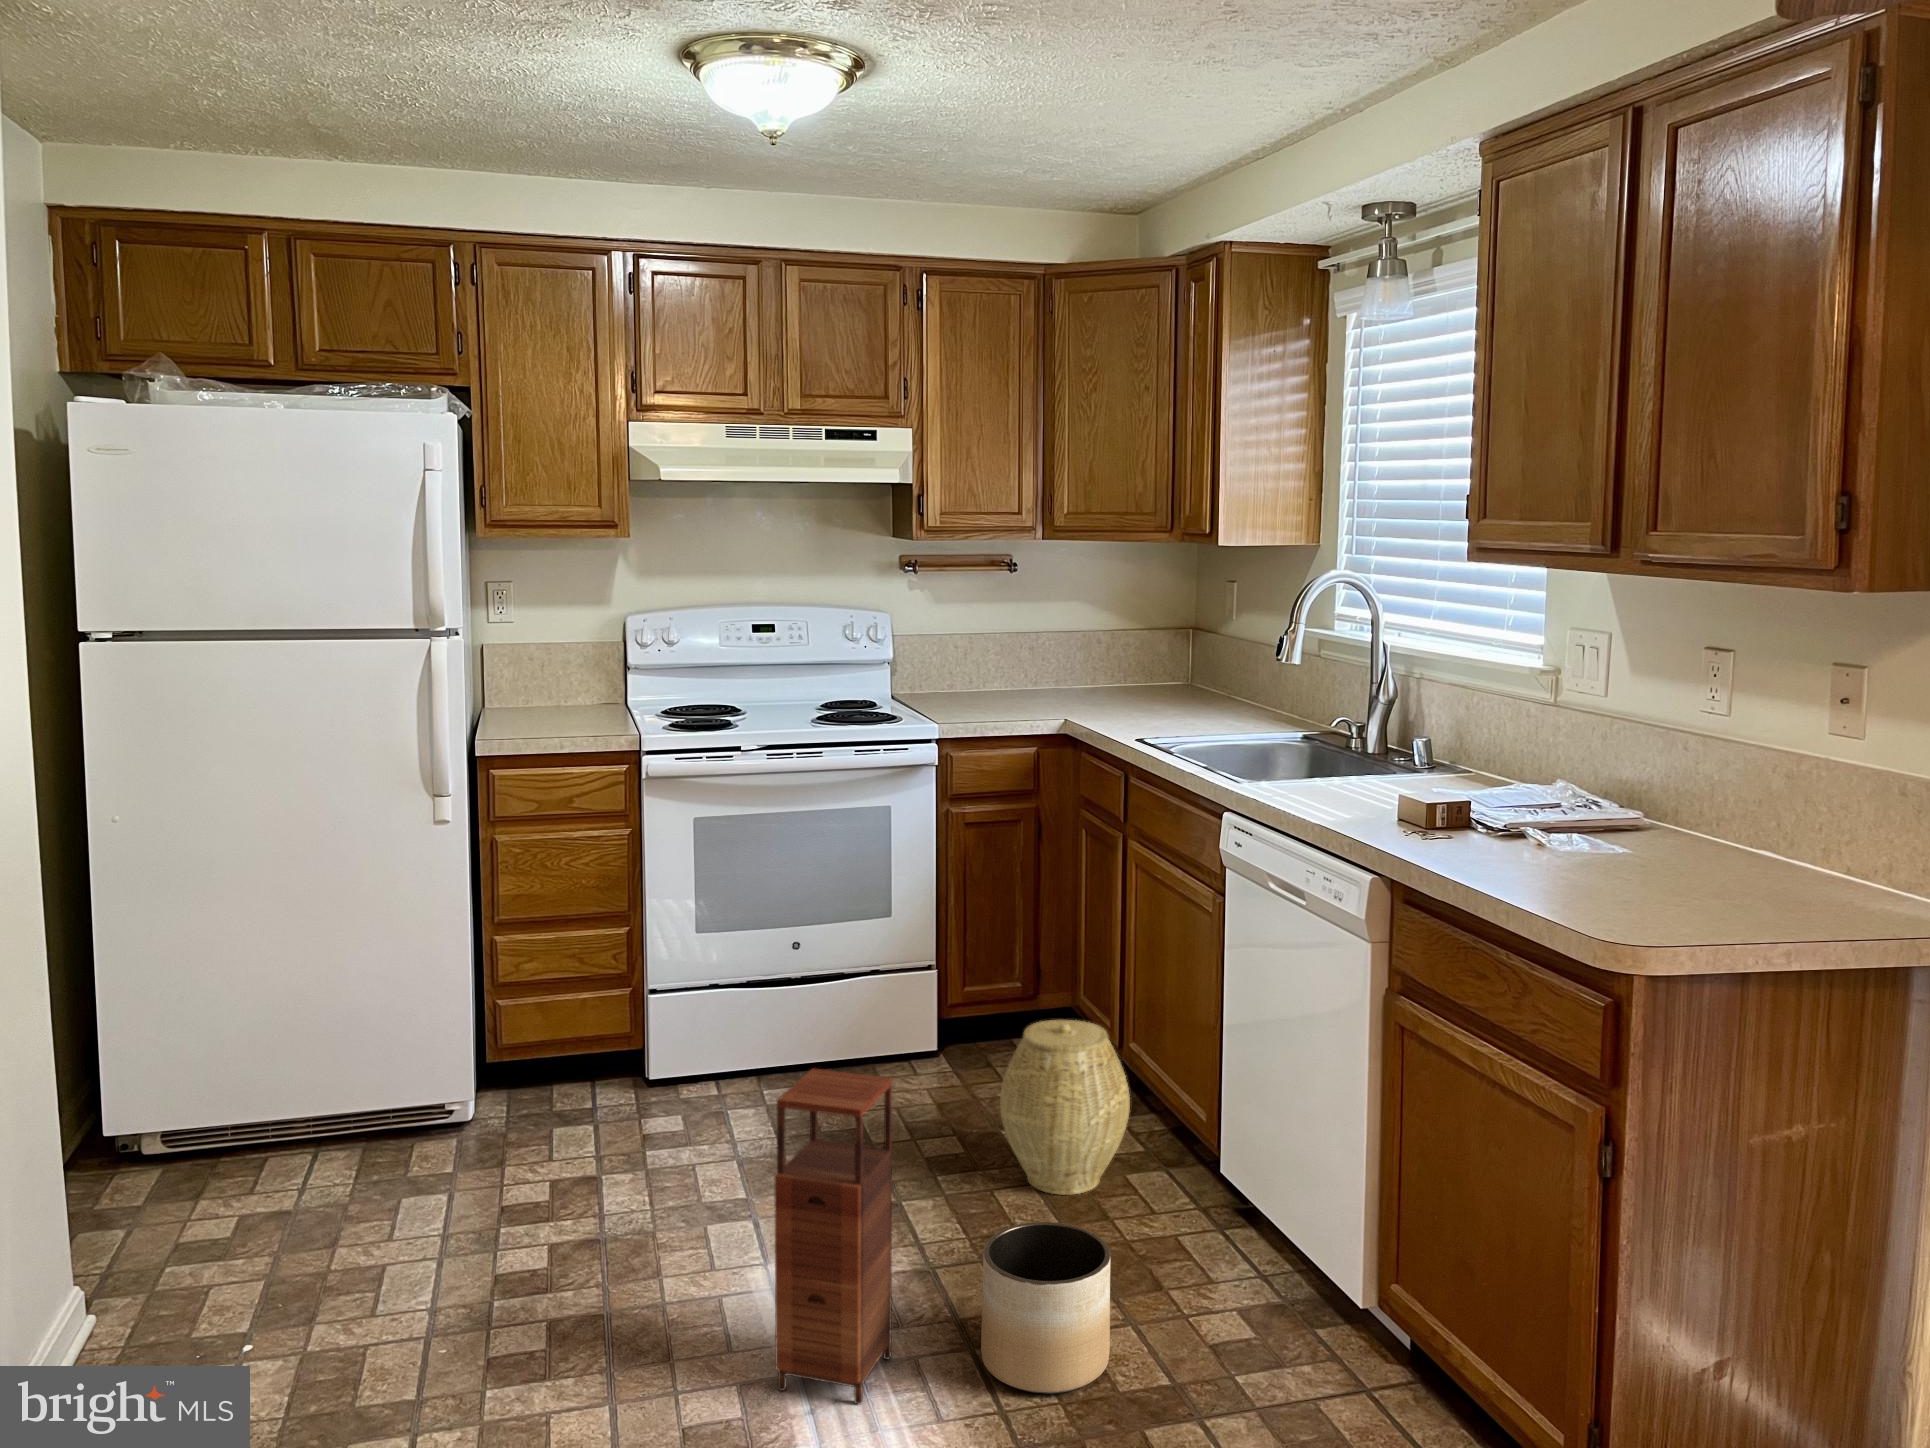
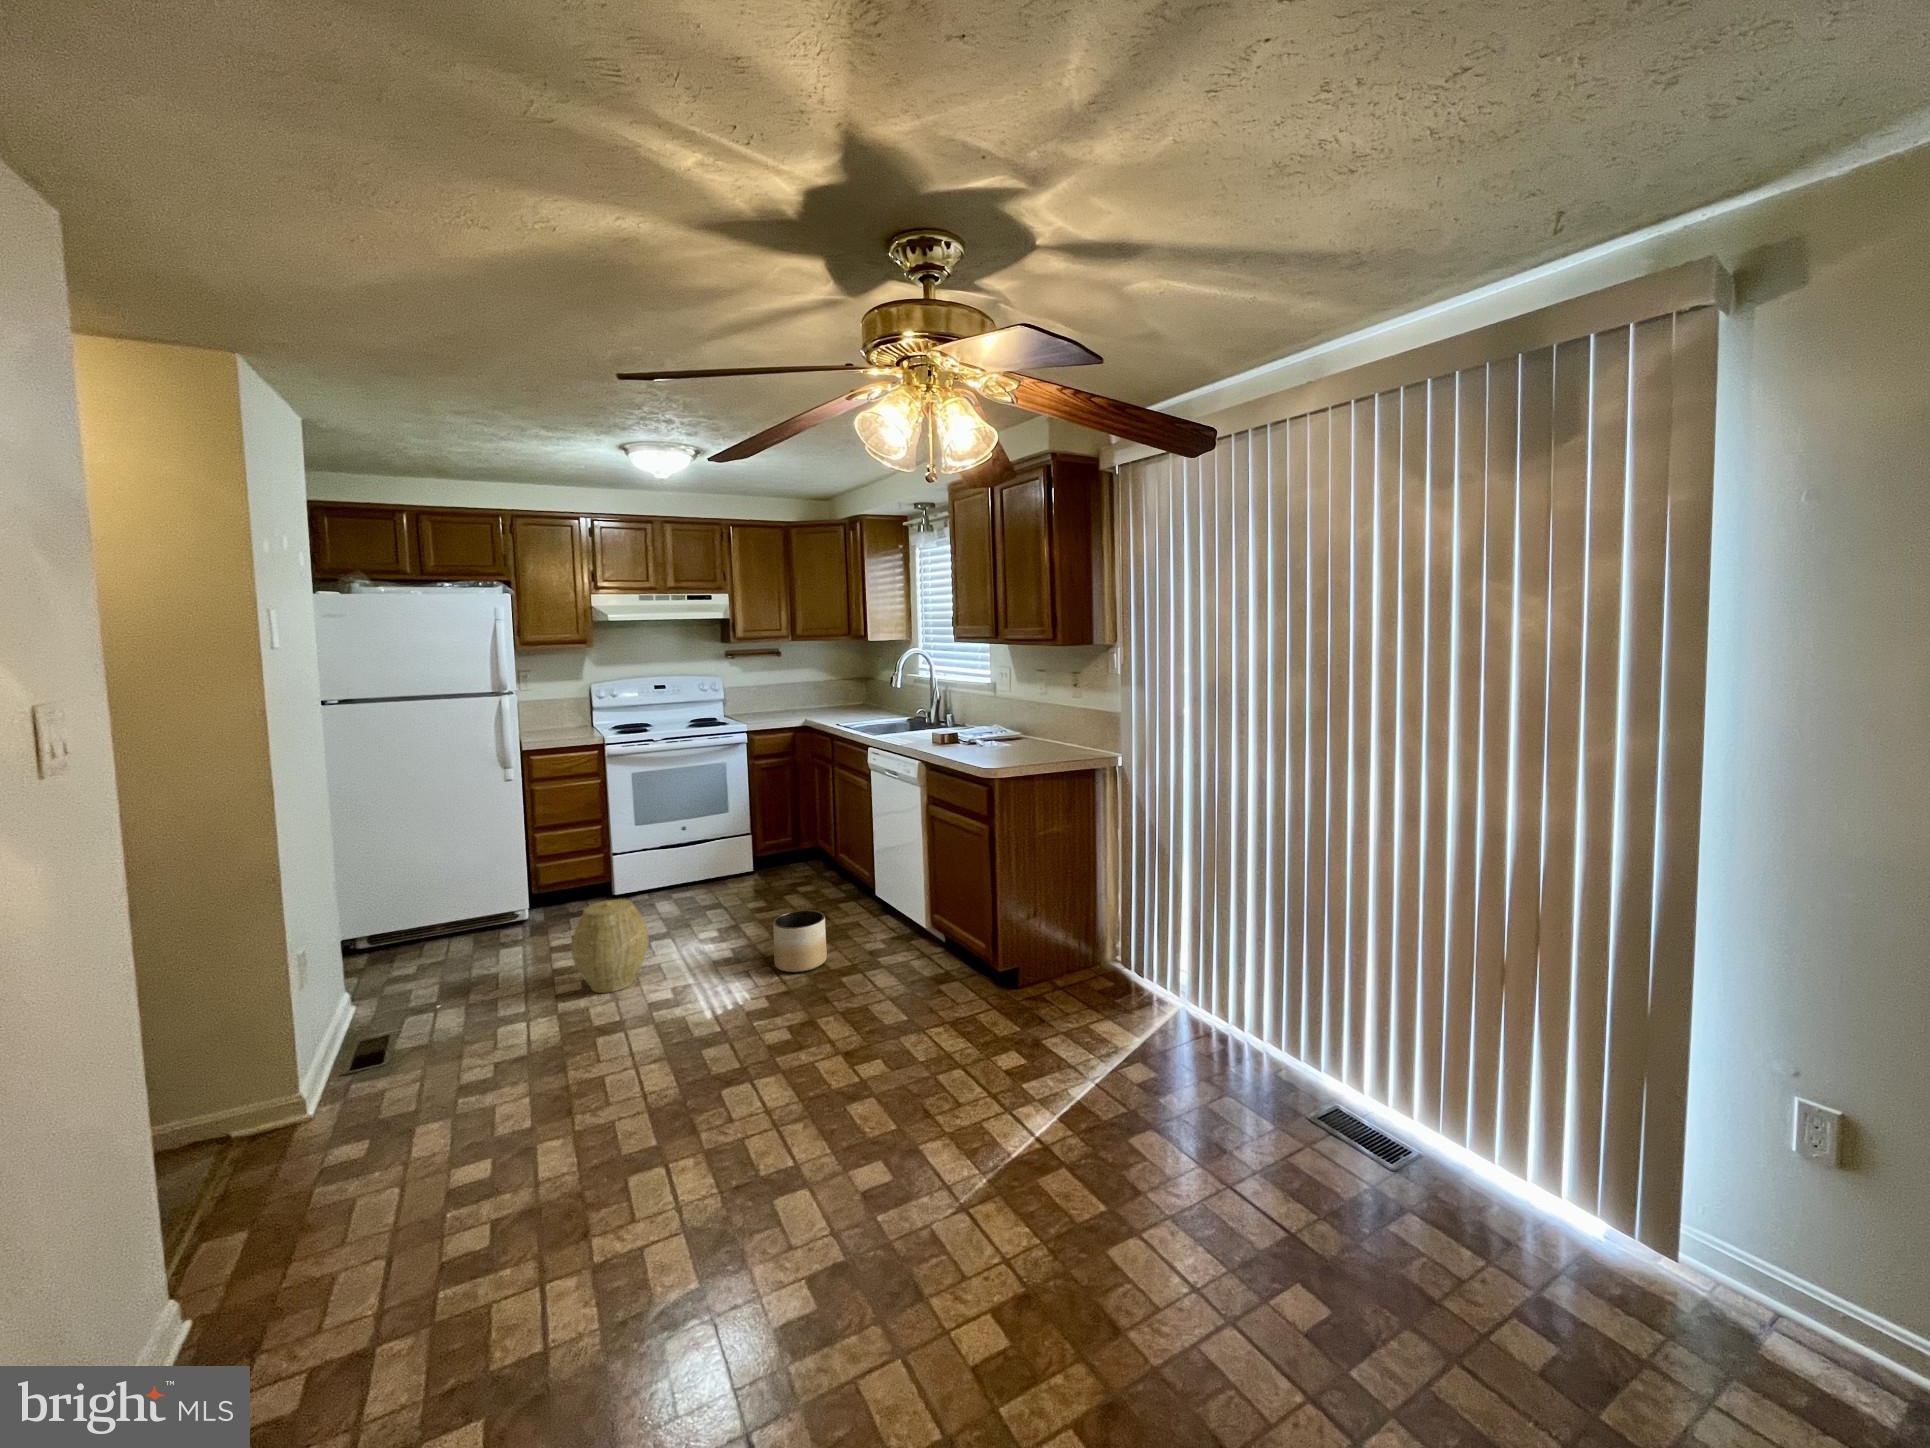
woven basket: present [1000,1020,1130,1195] -> present [571,899,648,993]
storage cabinet: present [774,1068,892,1404] -> none [683,856,737,987]

